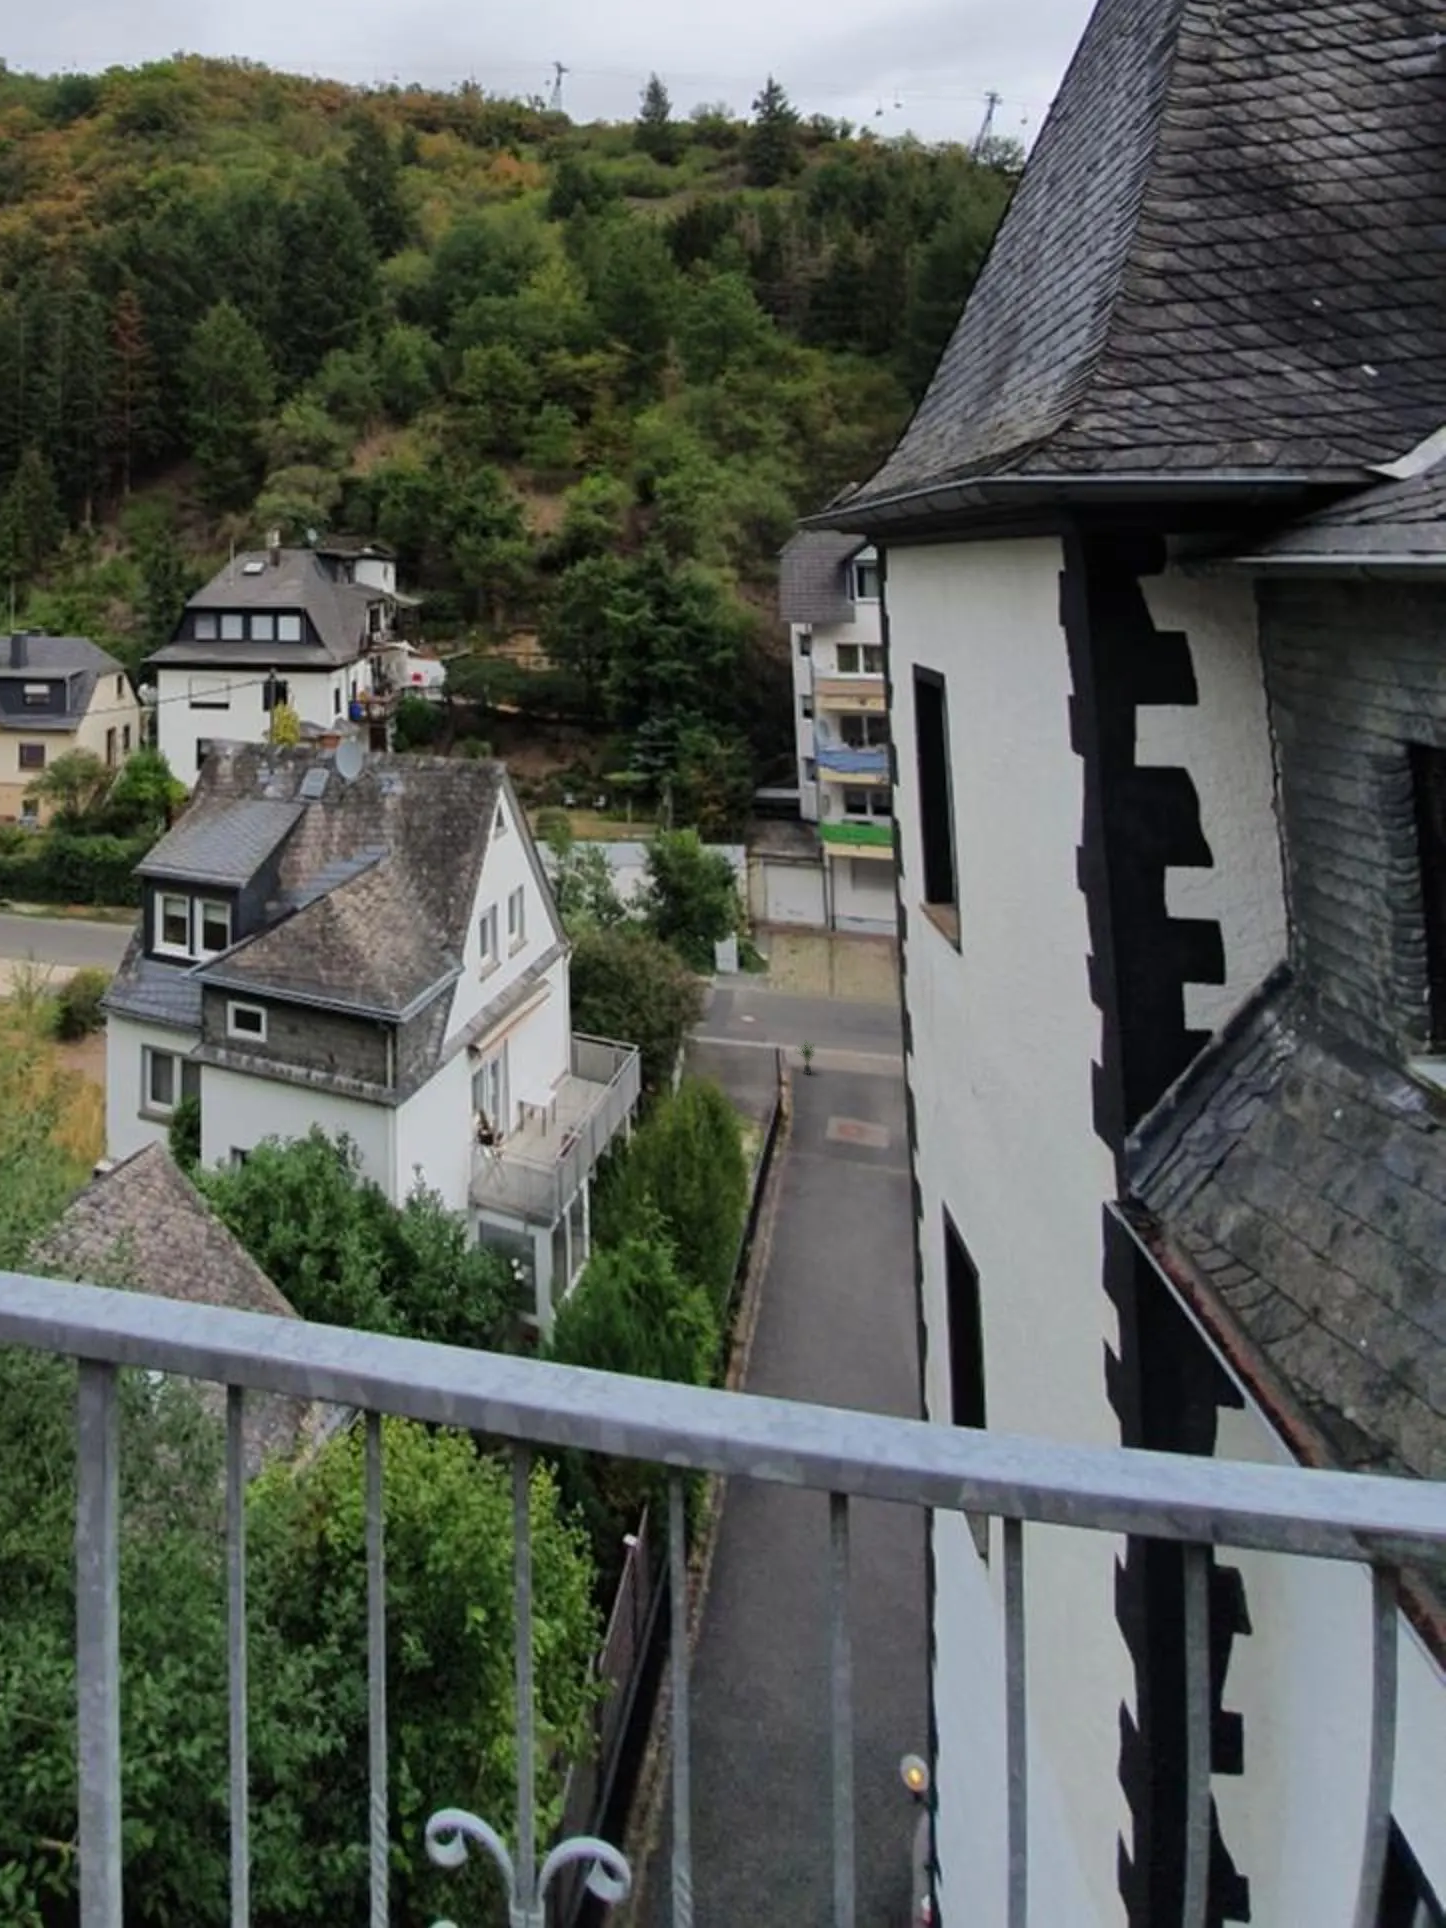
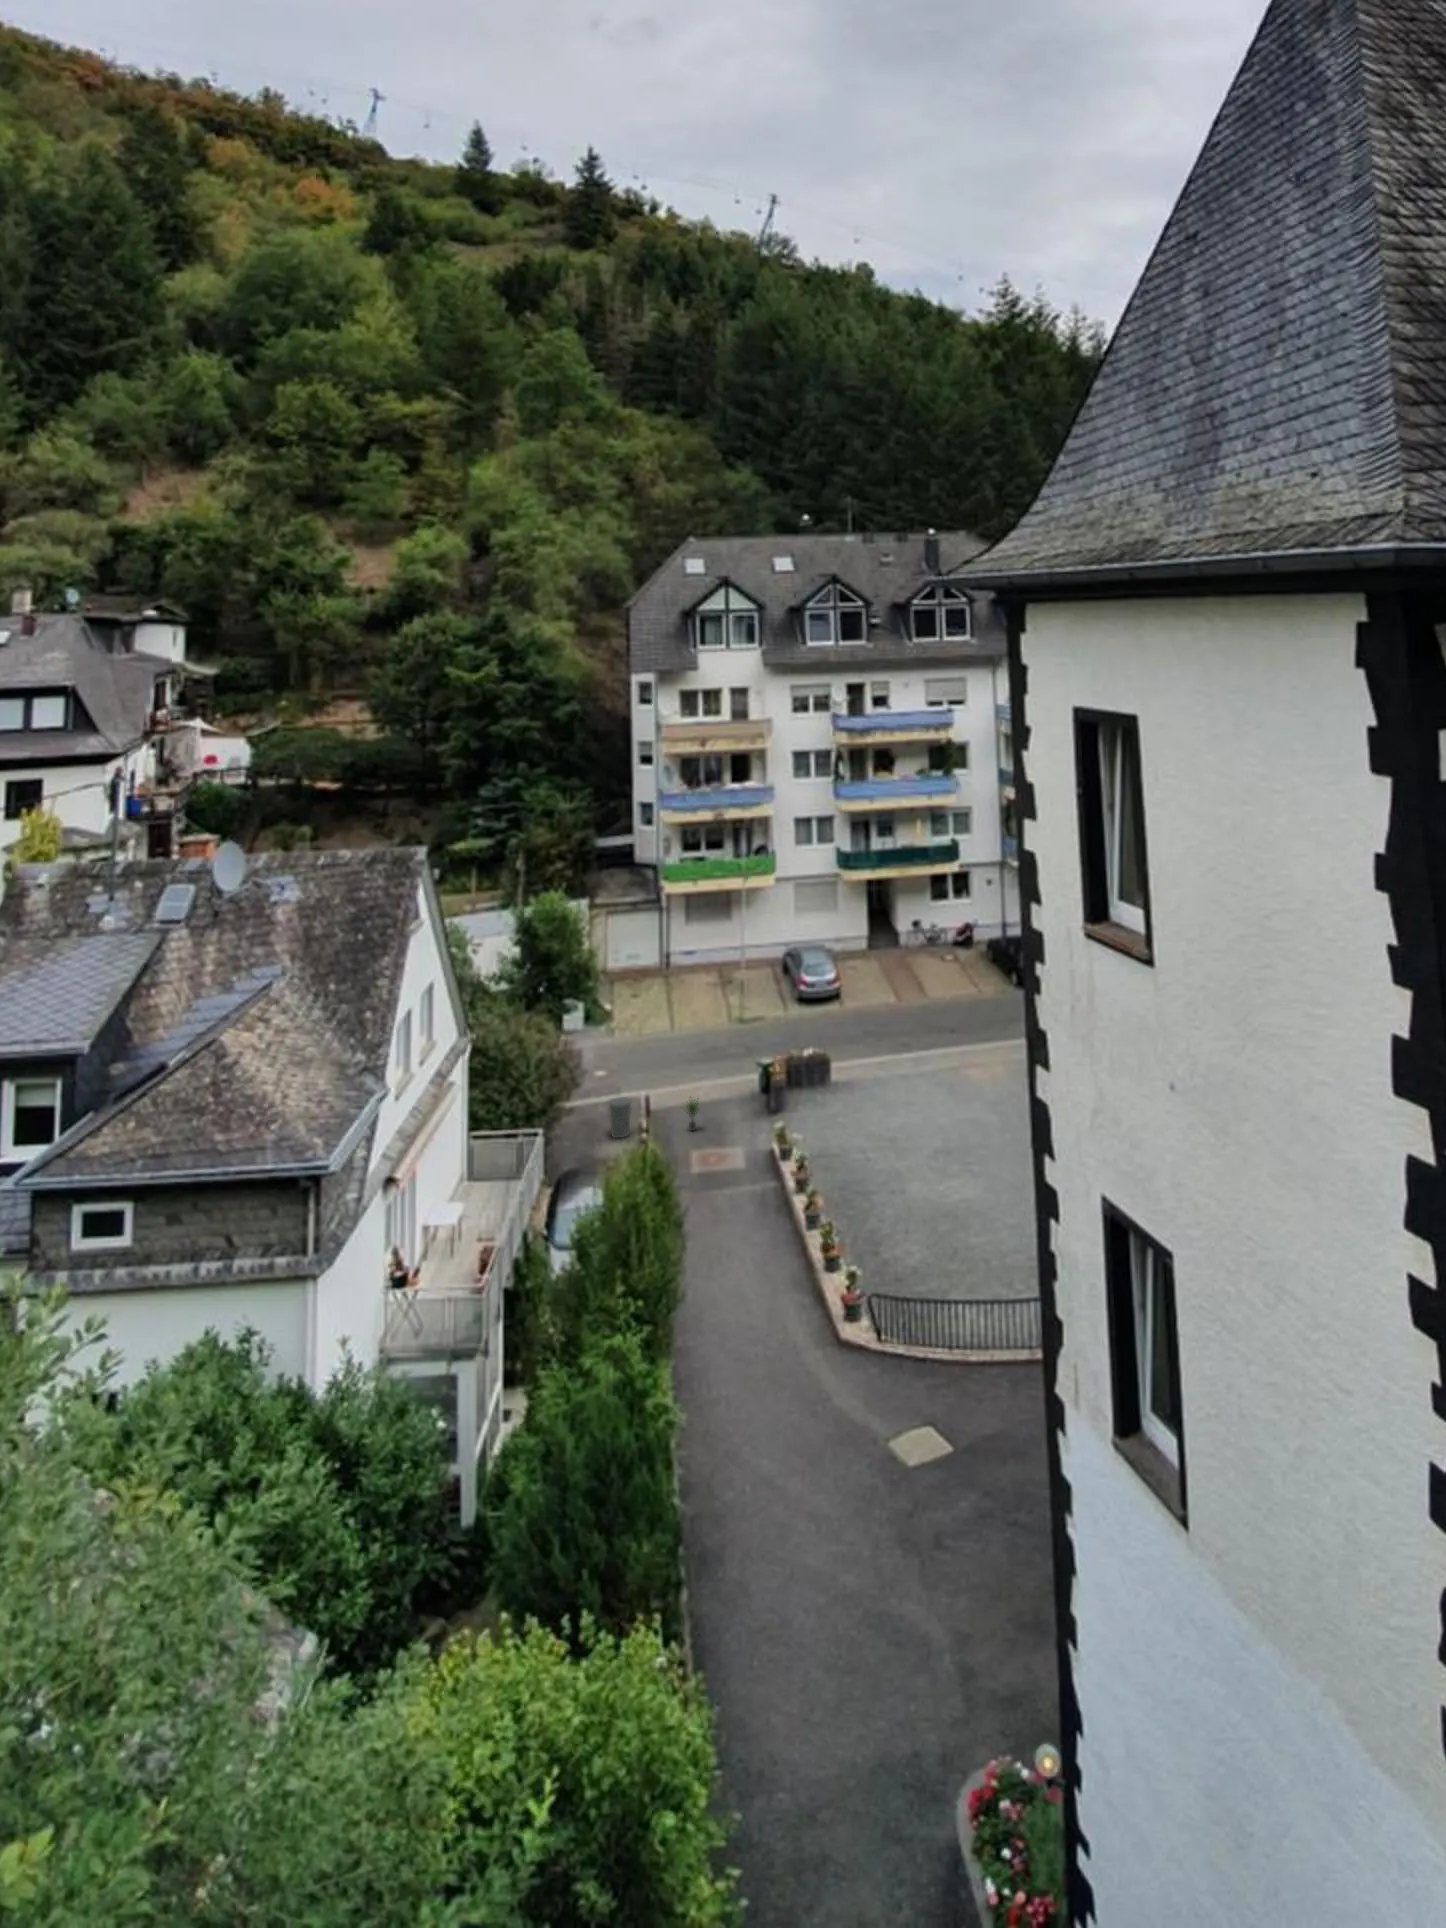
trash can: none [723,1027,746,1066] -> present [609,1097,632,1138]

